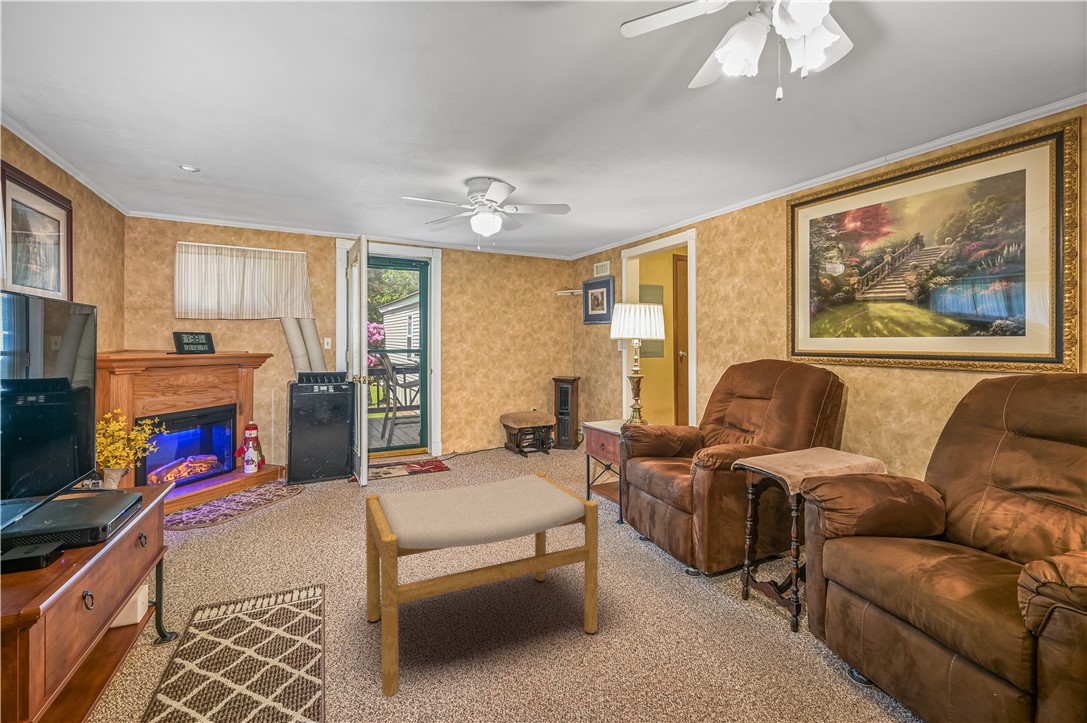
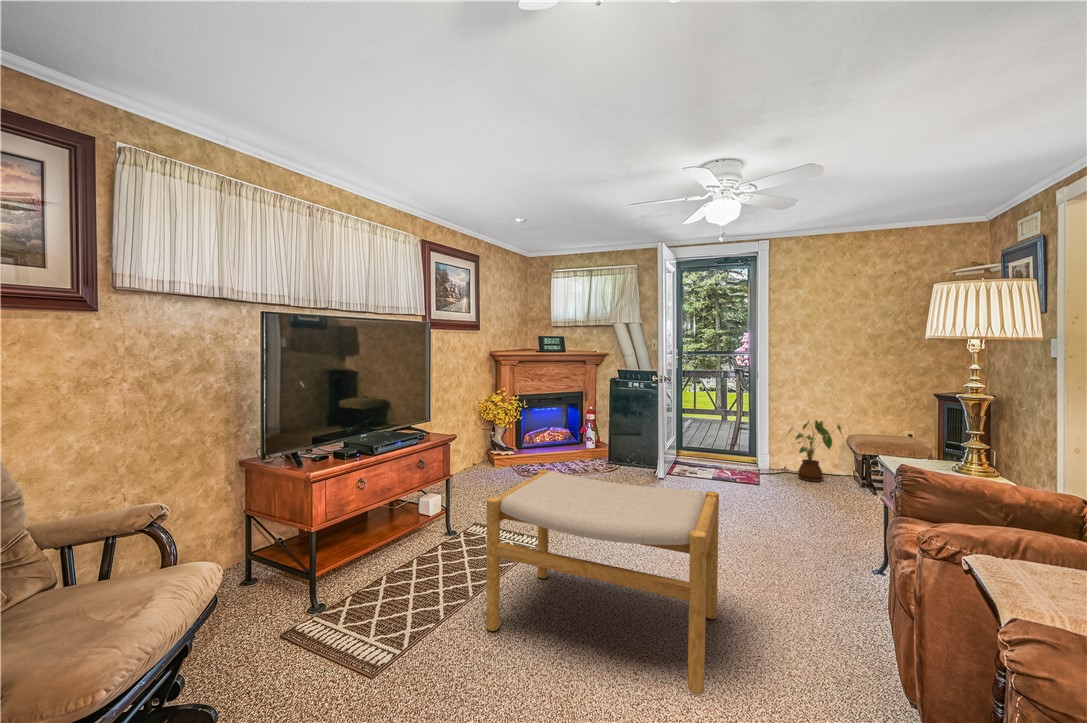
house plant: none [464,406,502,458] -> present [788,420,843,482]

